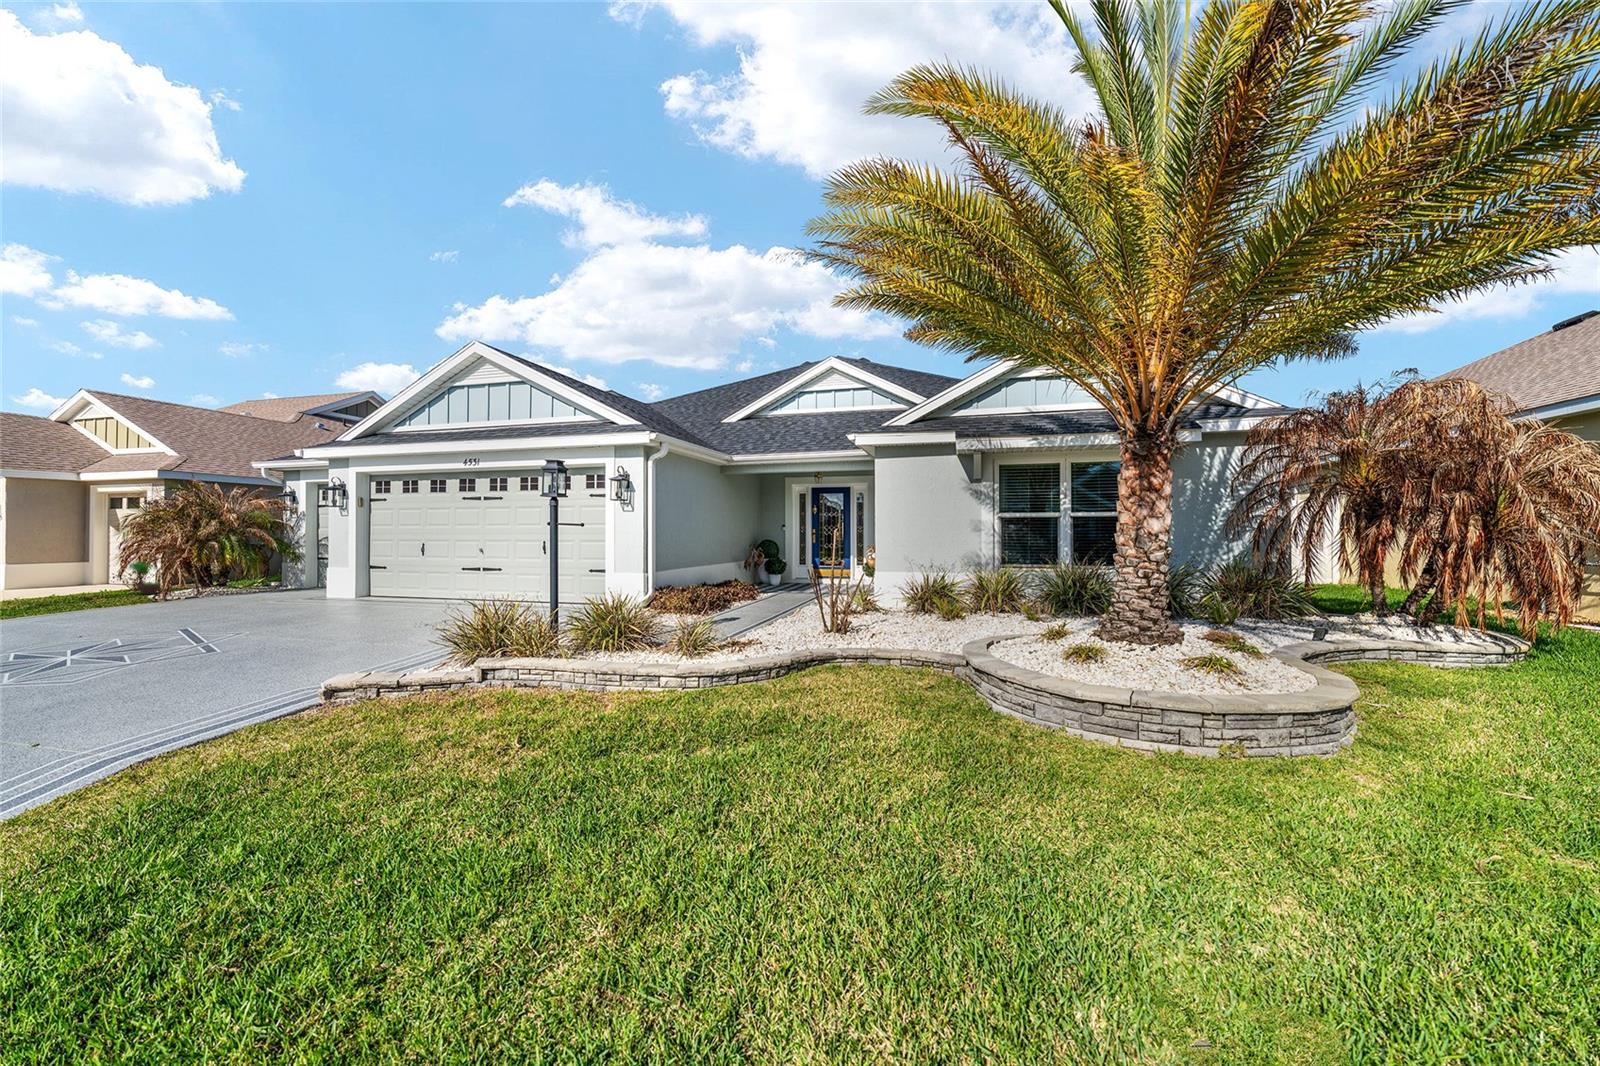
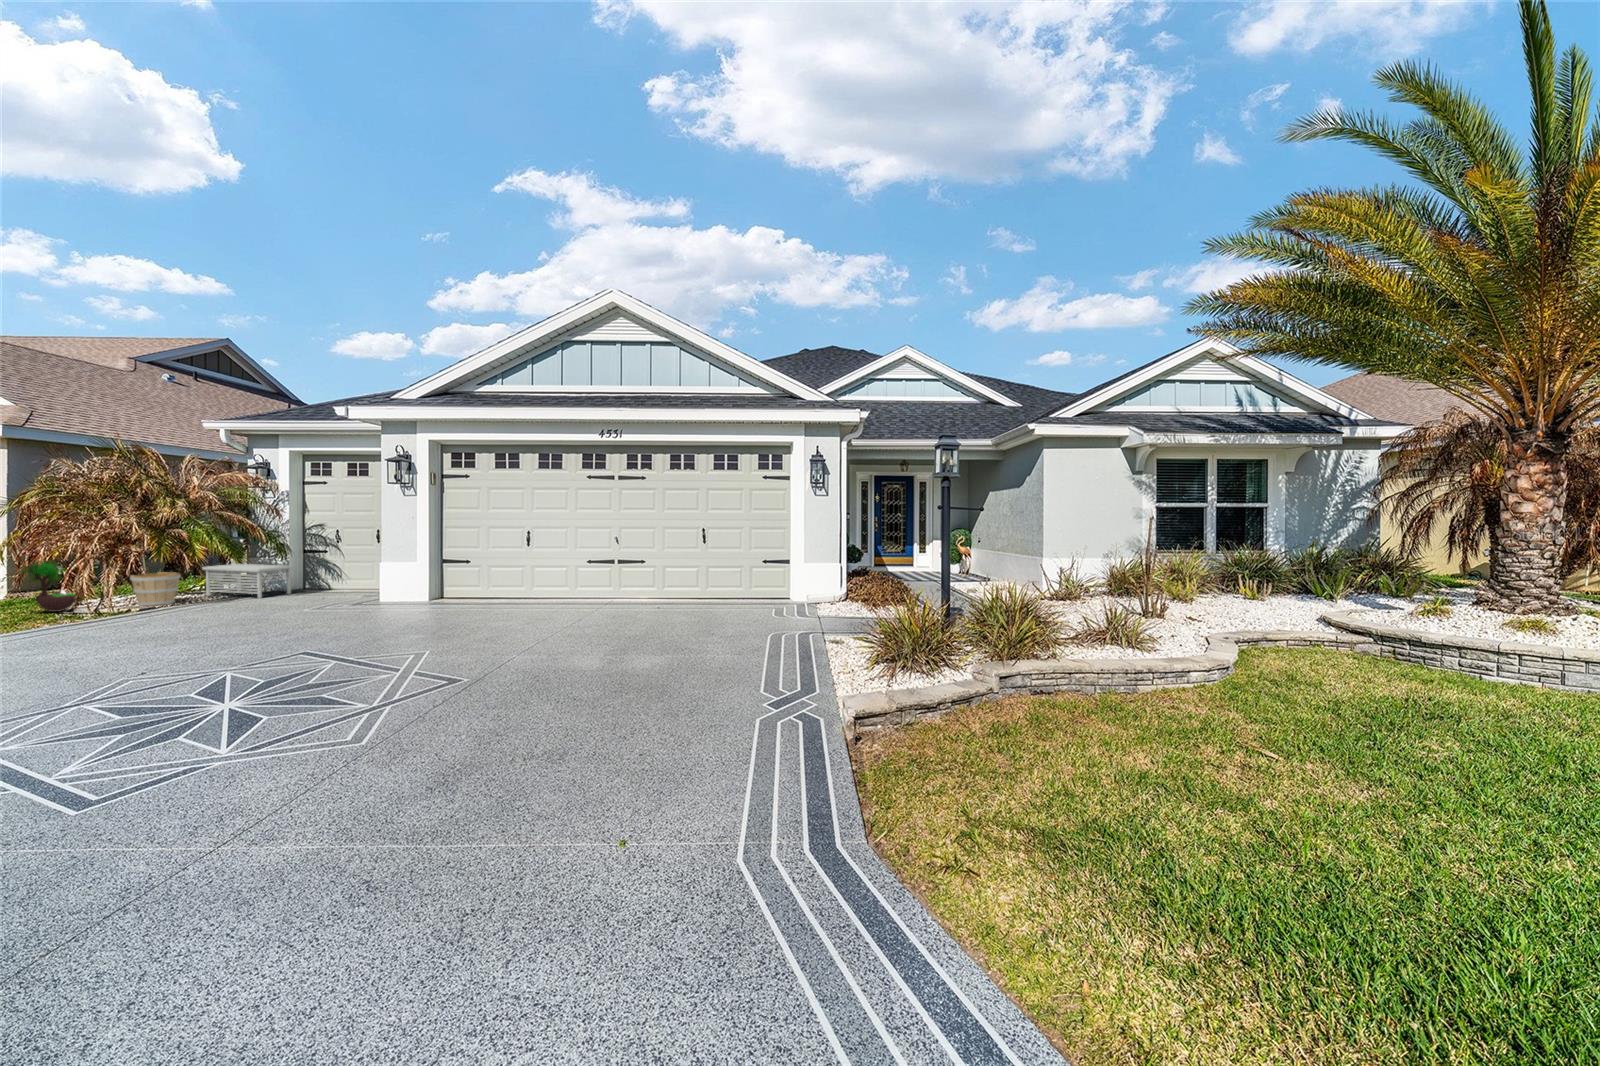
storage bench: none [251,564,304,589] -> present [202,564,292,598]
wooden bucket: none [194,570,227,592] -> present [130,572,181,606]

